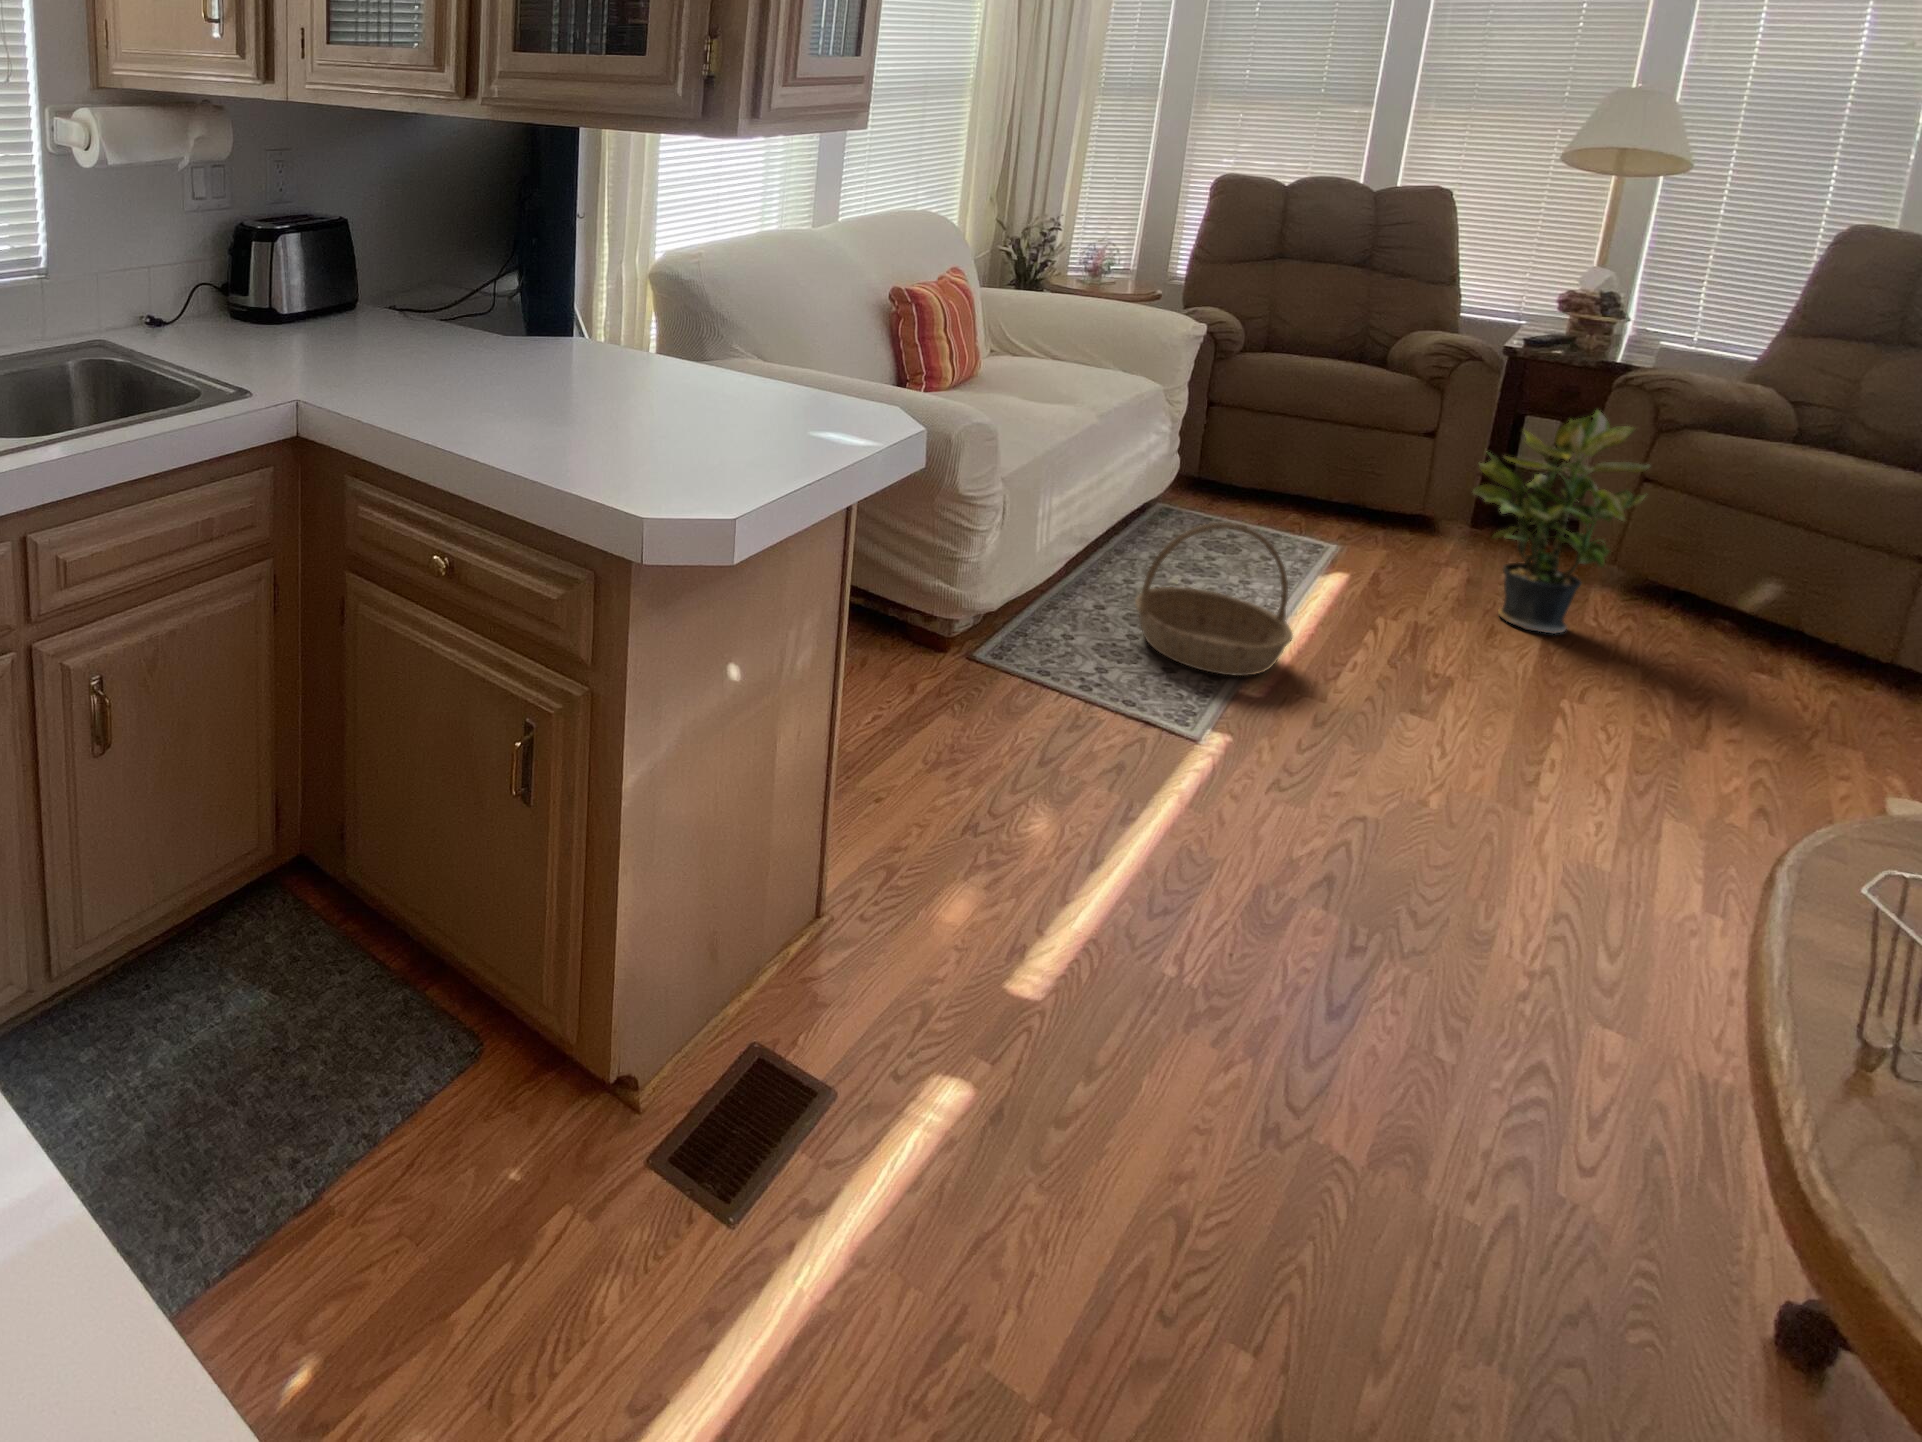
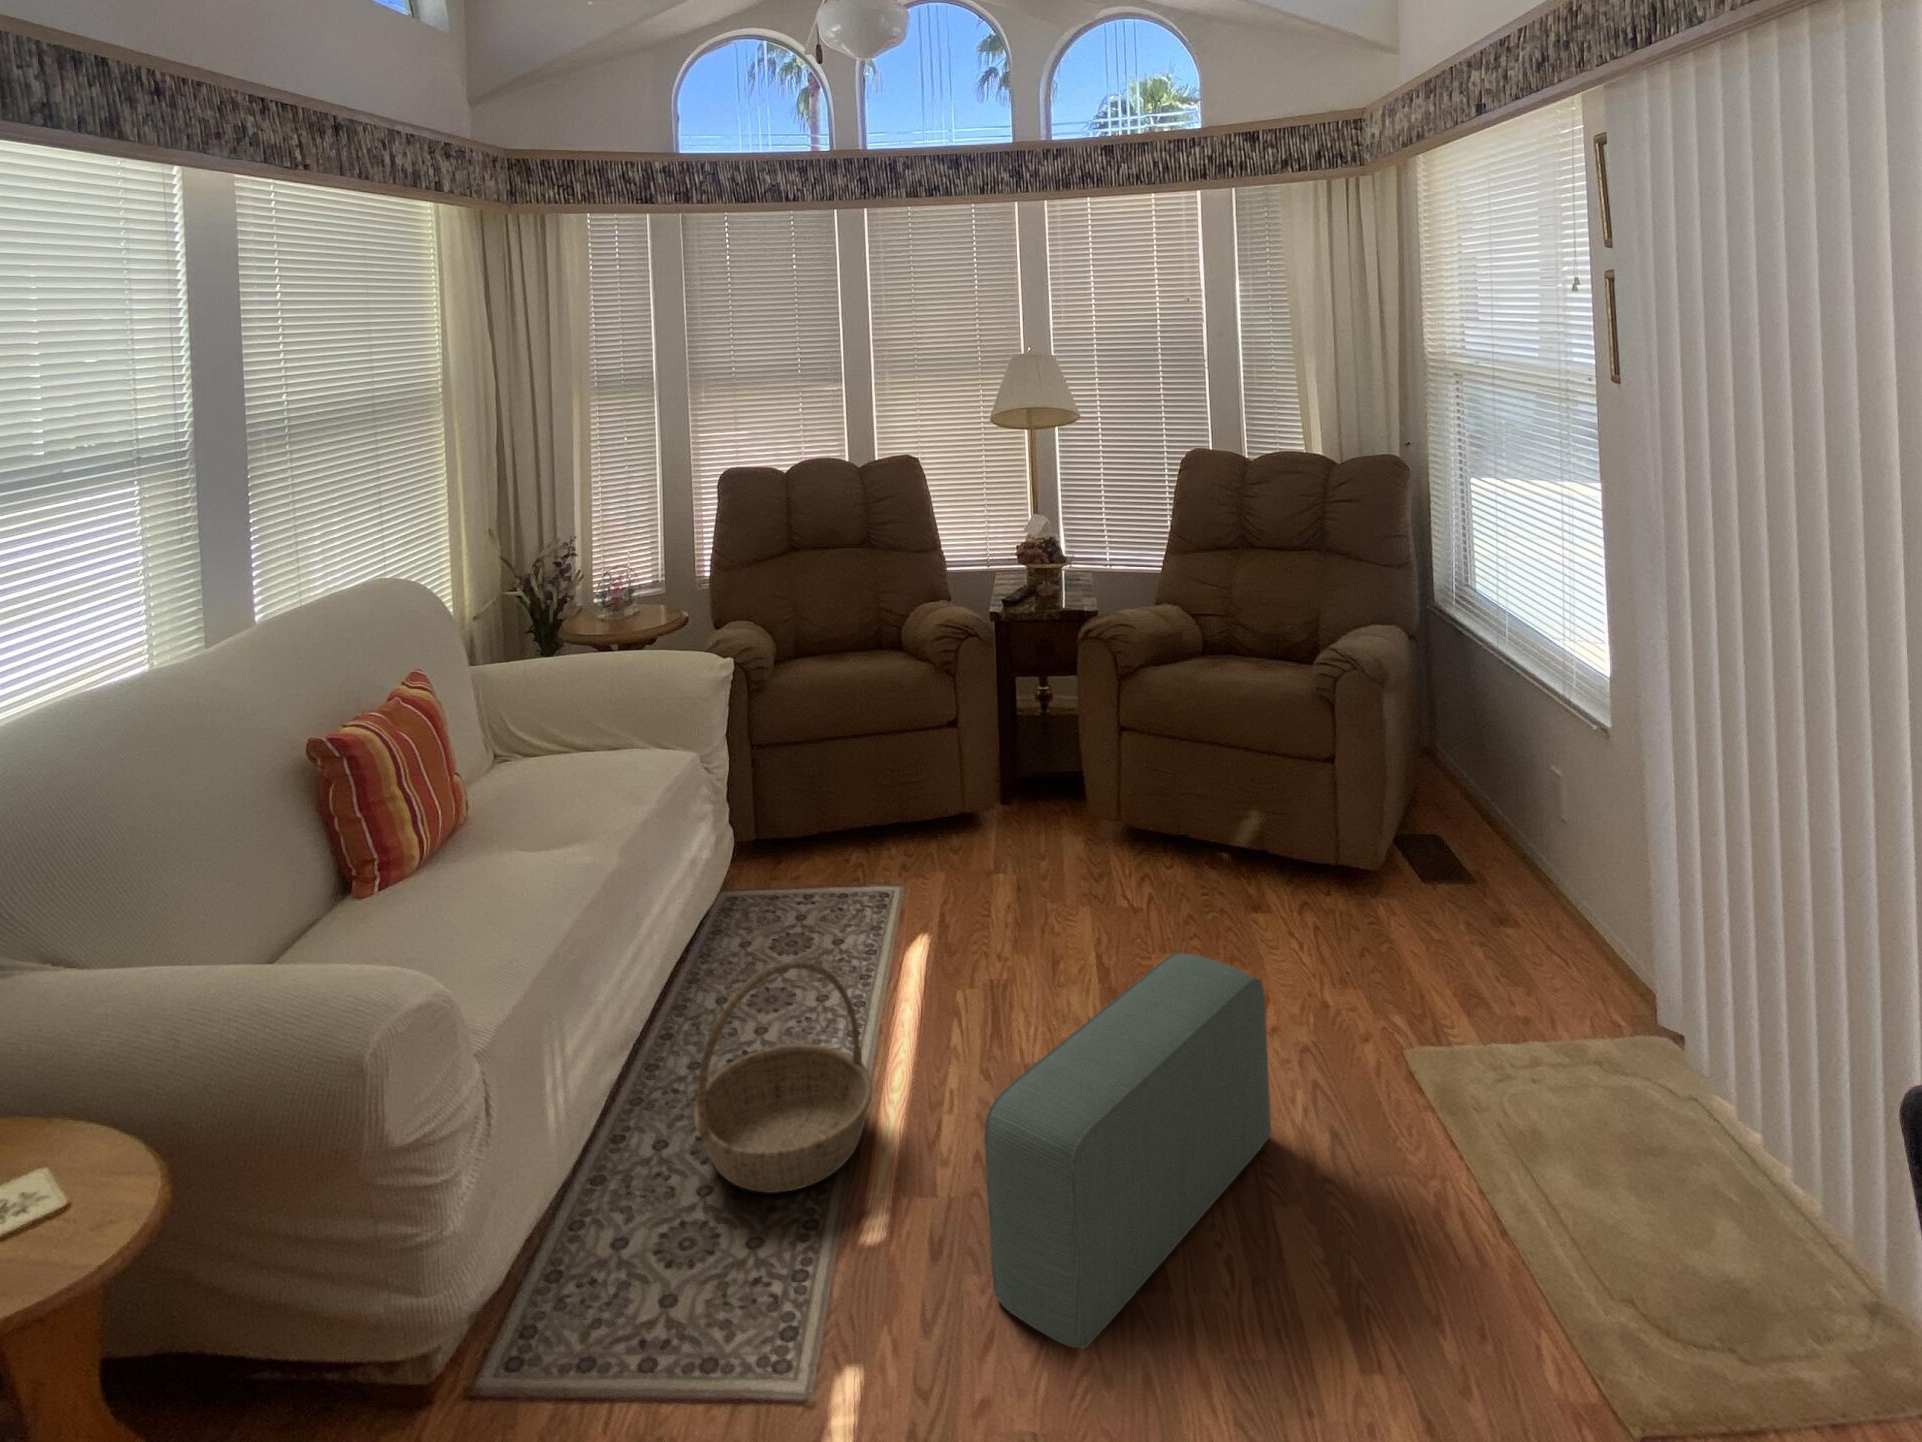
potted plant: present [1473,410,1650,634] -> none [996,684,1126,939]
pouf: none [1382,630,1760,831] -> present [984,952,1271,1349]

